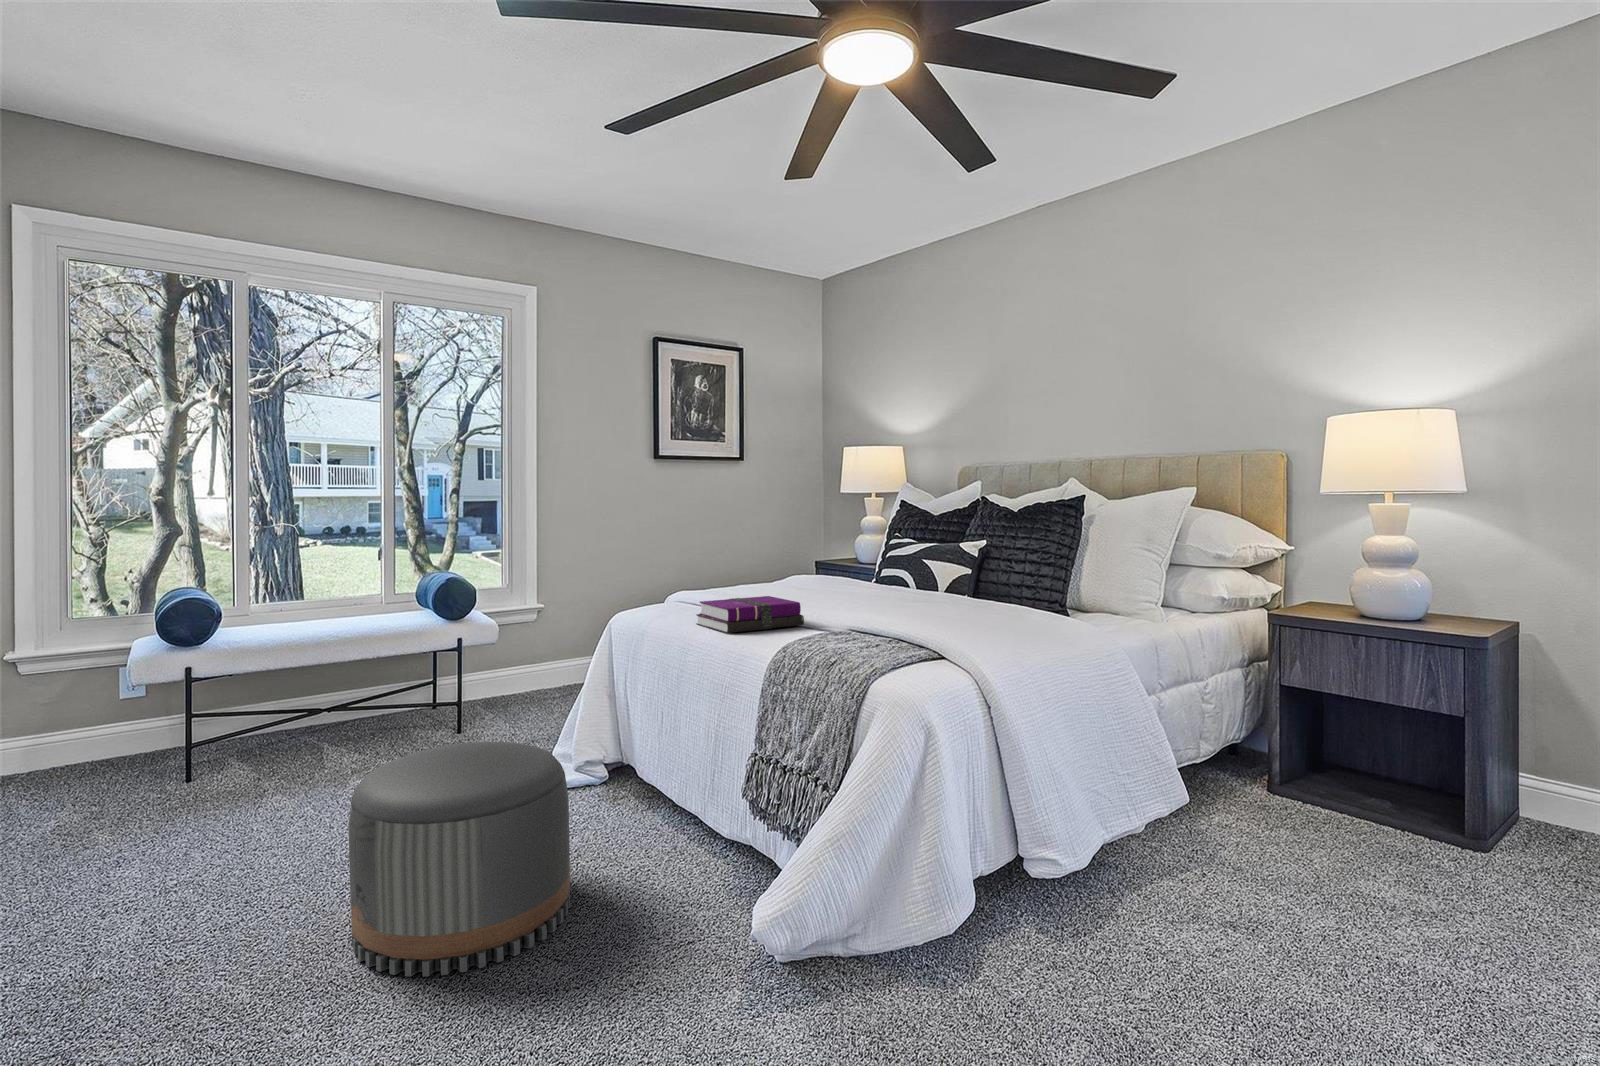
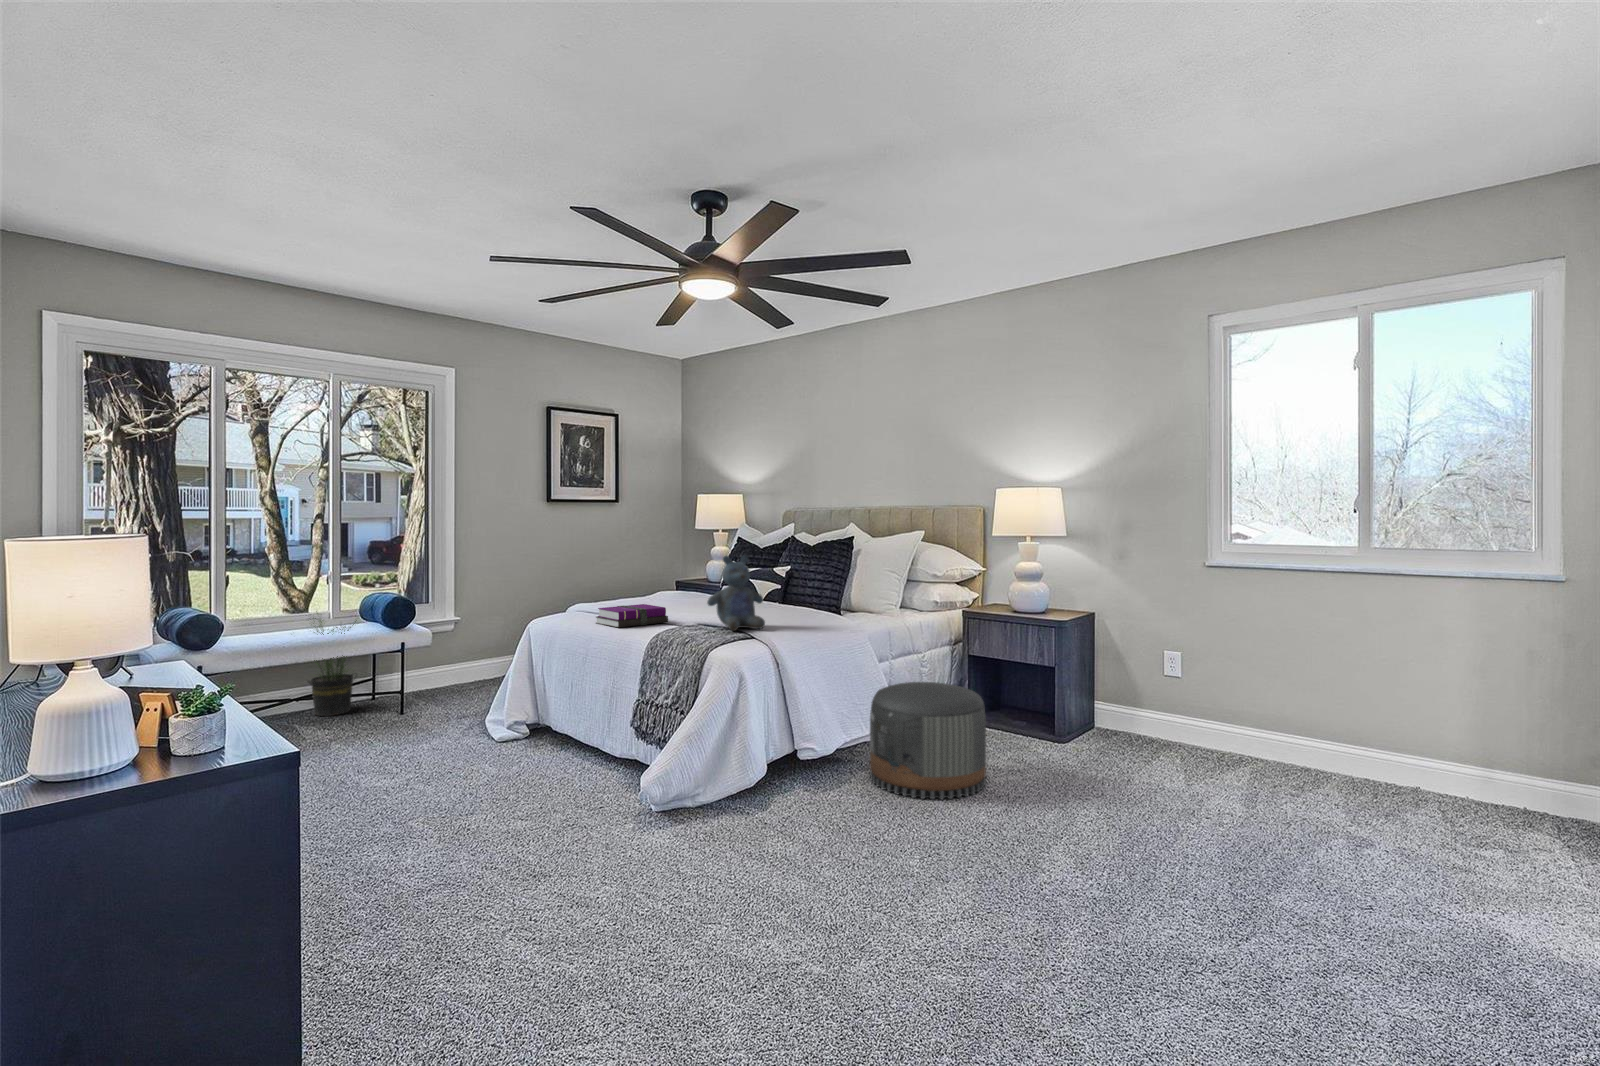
stuffed bear: none [865,522,959,644] -> present [707,555,765,631]
potted plant: none [319,592,422,733] -> present [308,611,357,716]
pouf: present [348,742,570,977] -> present [870,682,986,799]

